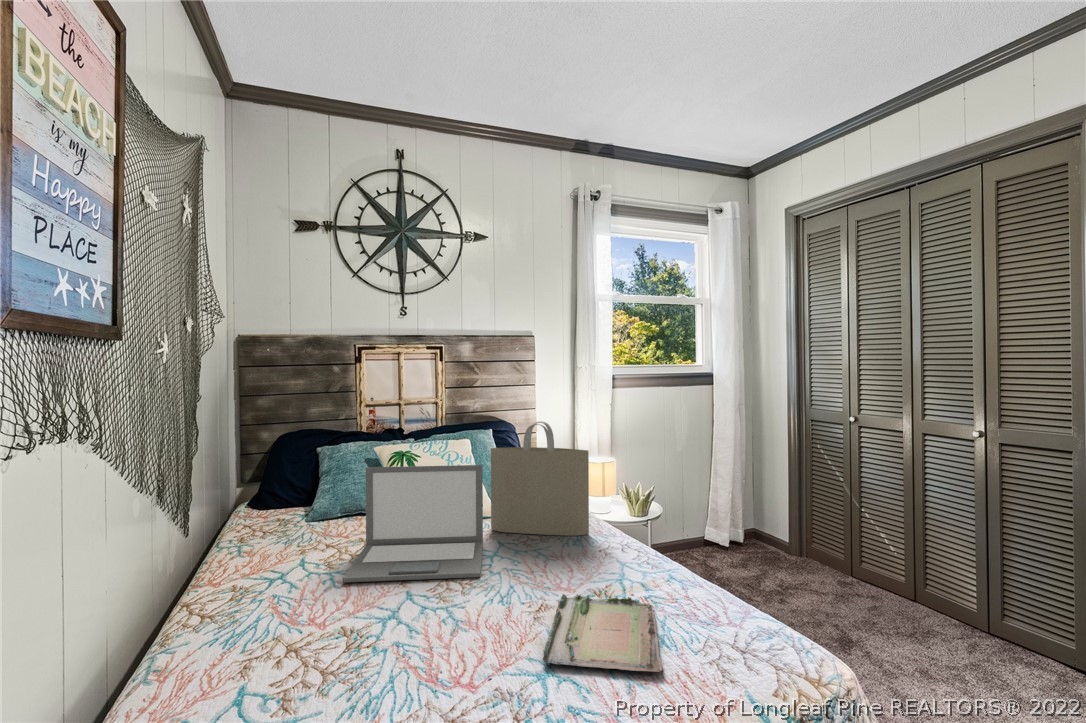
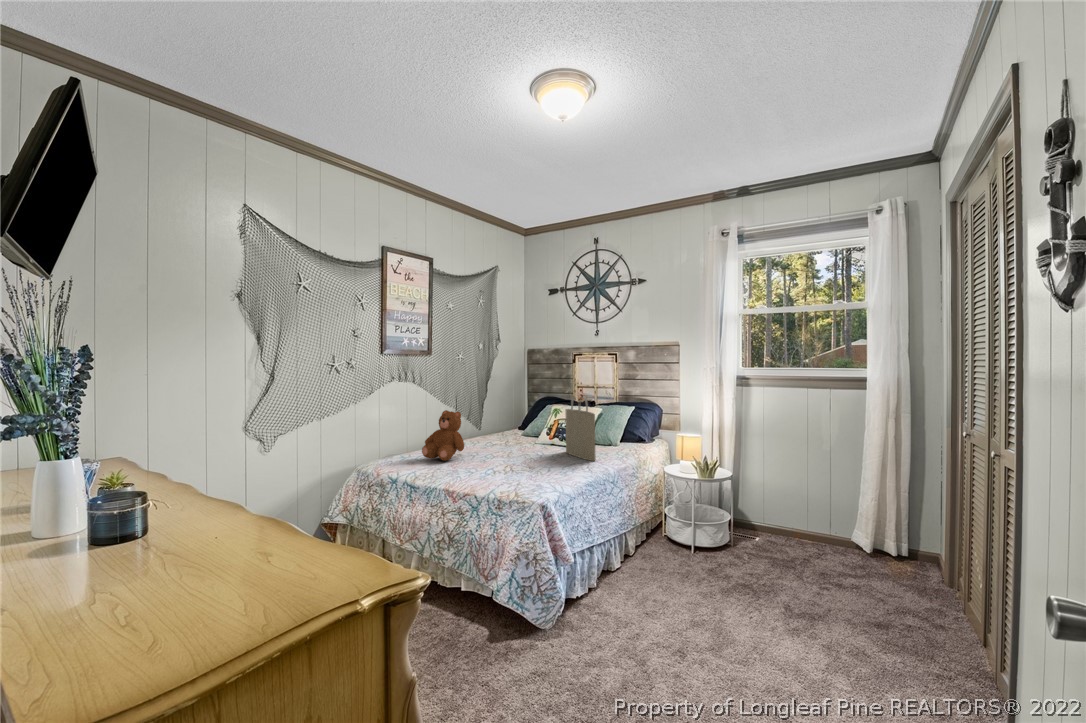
laptop: present [343,465,483,582] -> none [483,411,549,461]
teddy bear: none [205,490,349,658] -> present [422,410,464,461]
tray: present [543,594,662,672] -> none [470,469,536,487]

